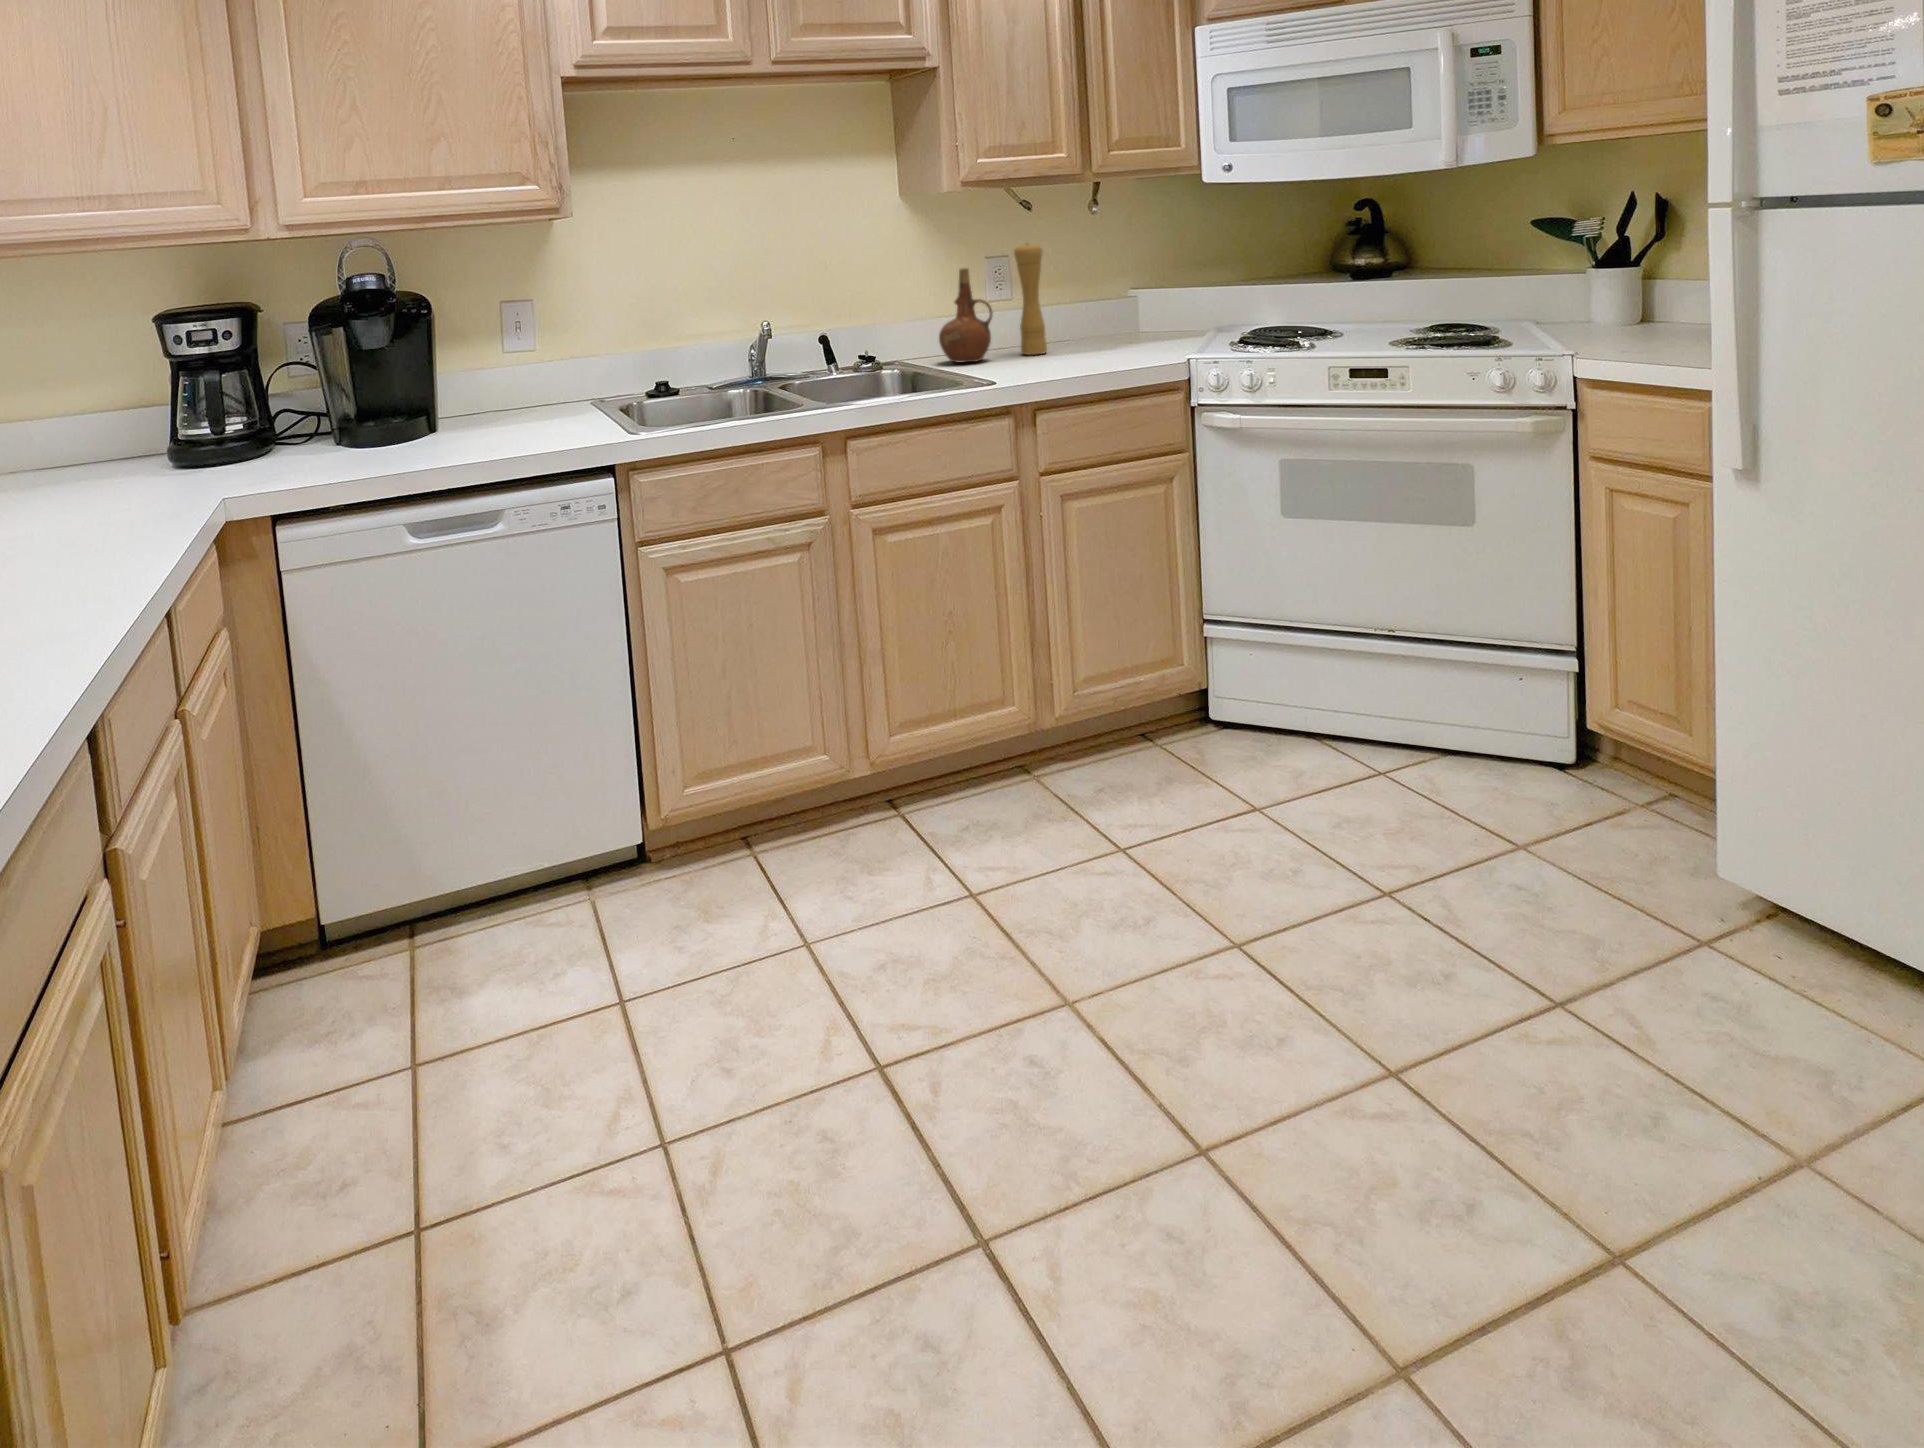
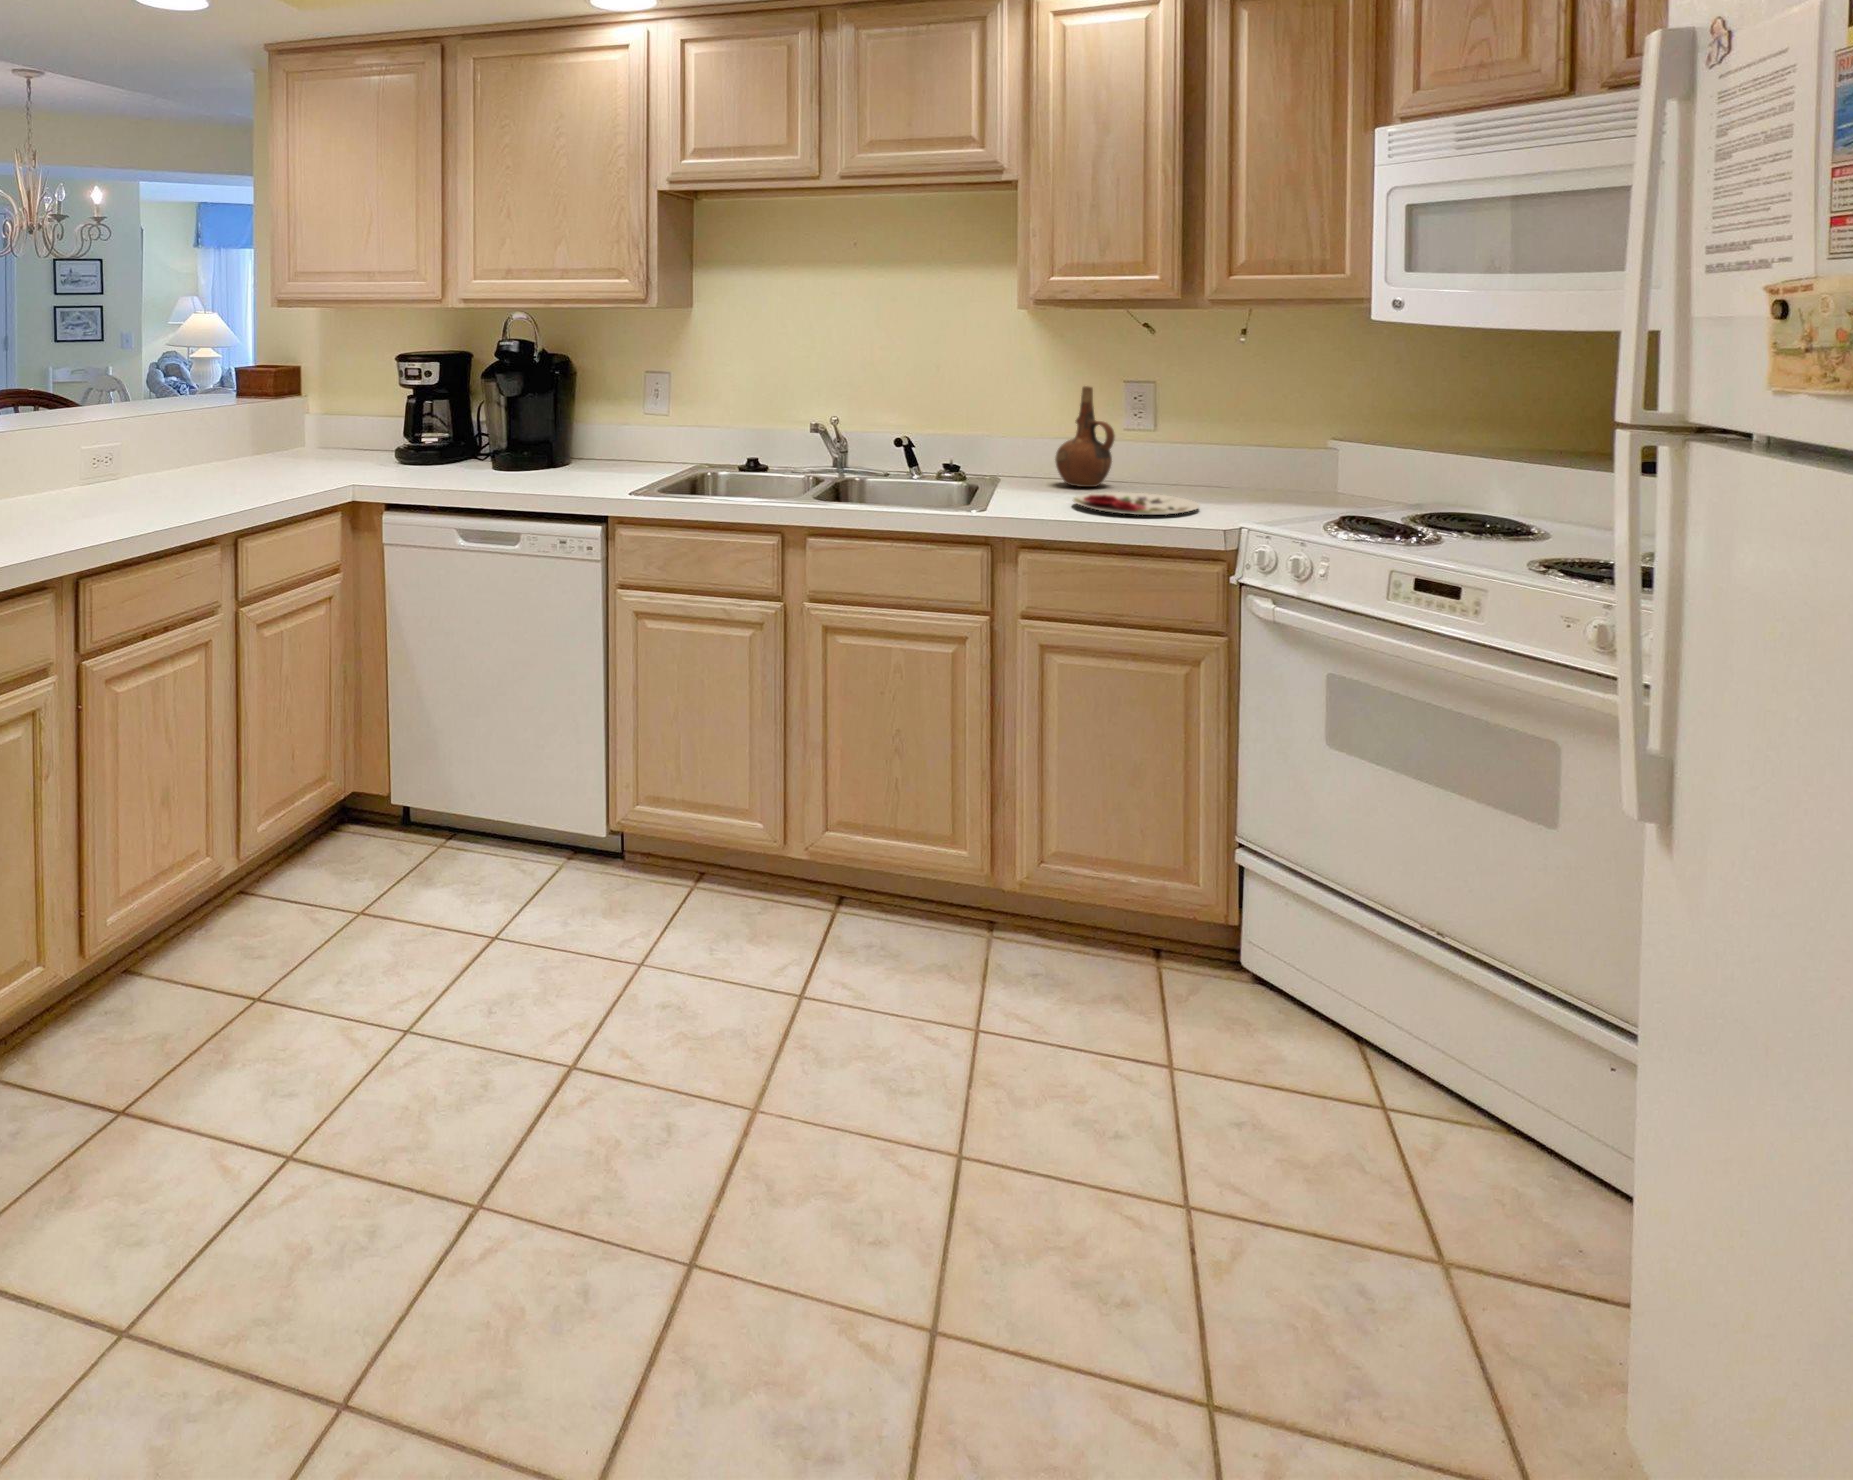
pepper mill: present [1014,244,1047,355] -> none [1148,366,1180,491]
plate: none [1016,354,1127,371] -> present [1073,492,1199,515]

